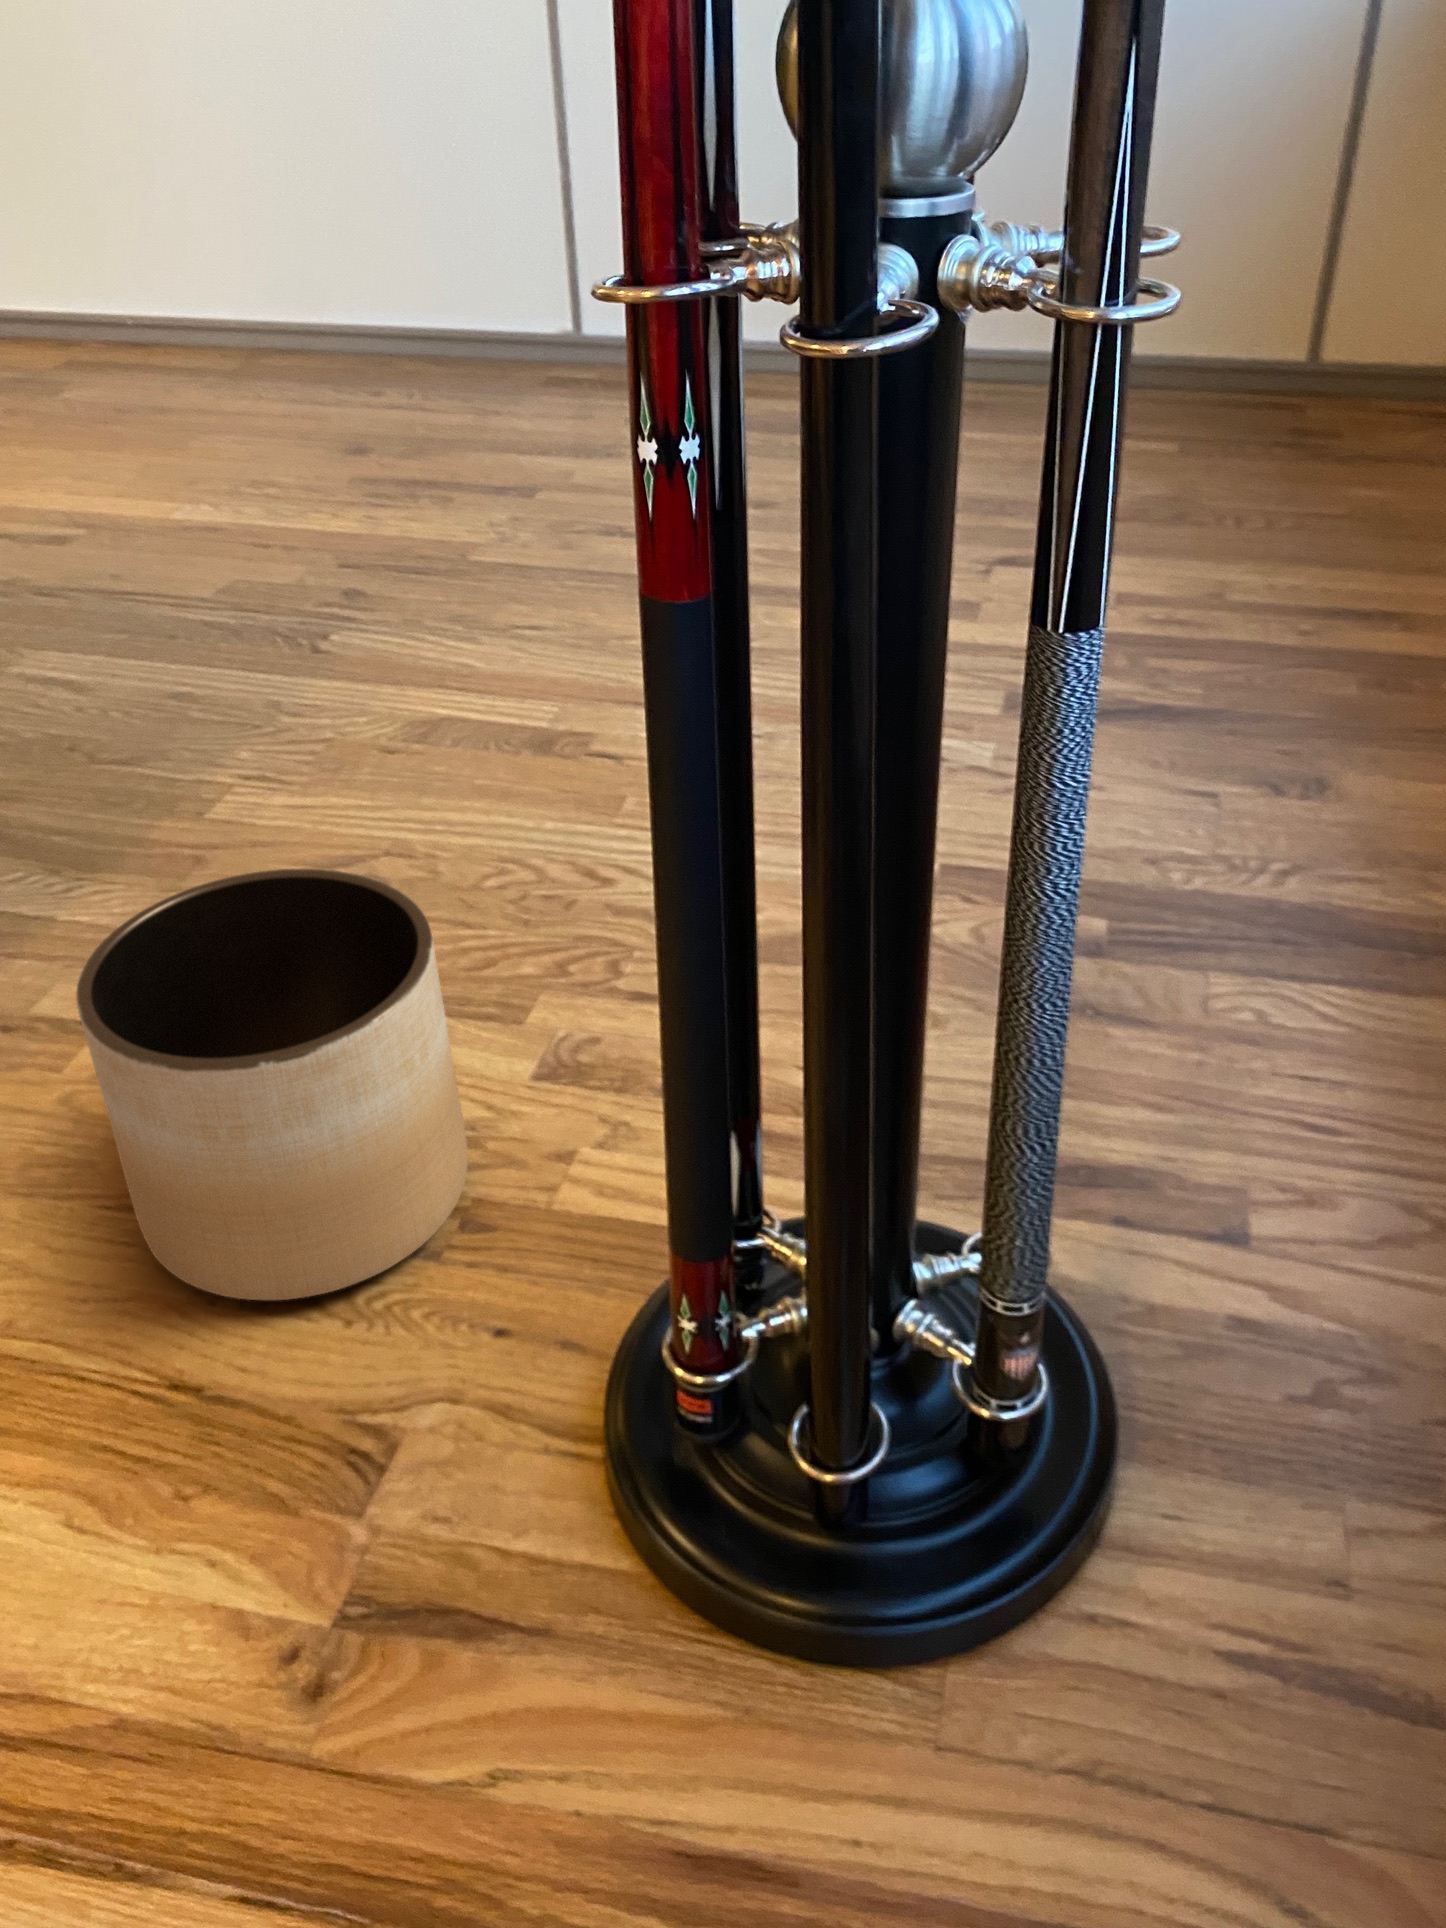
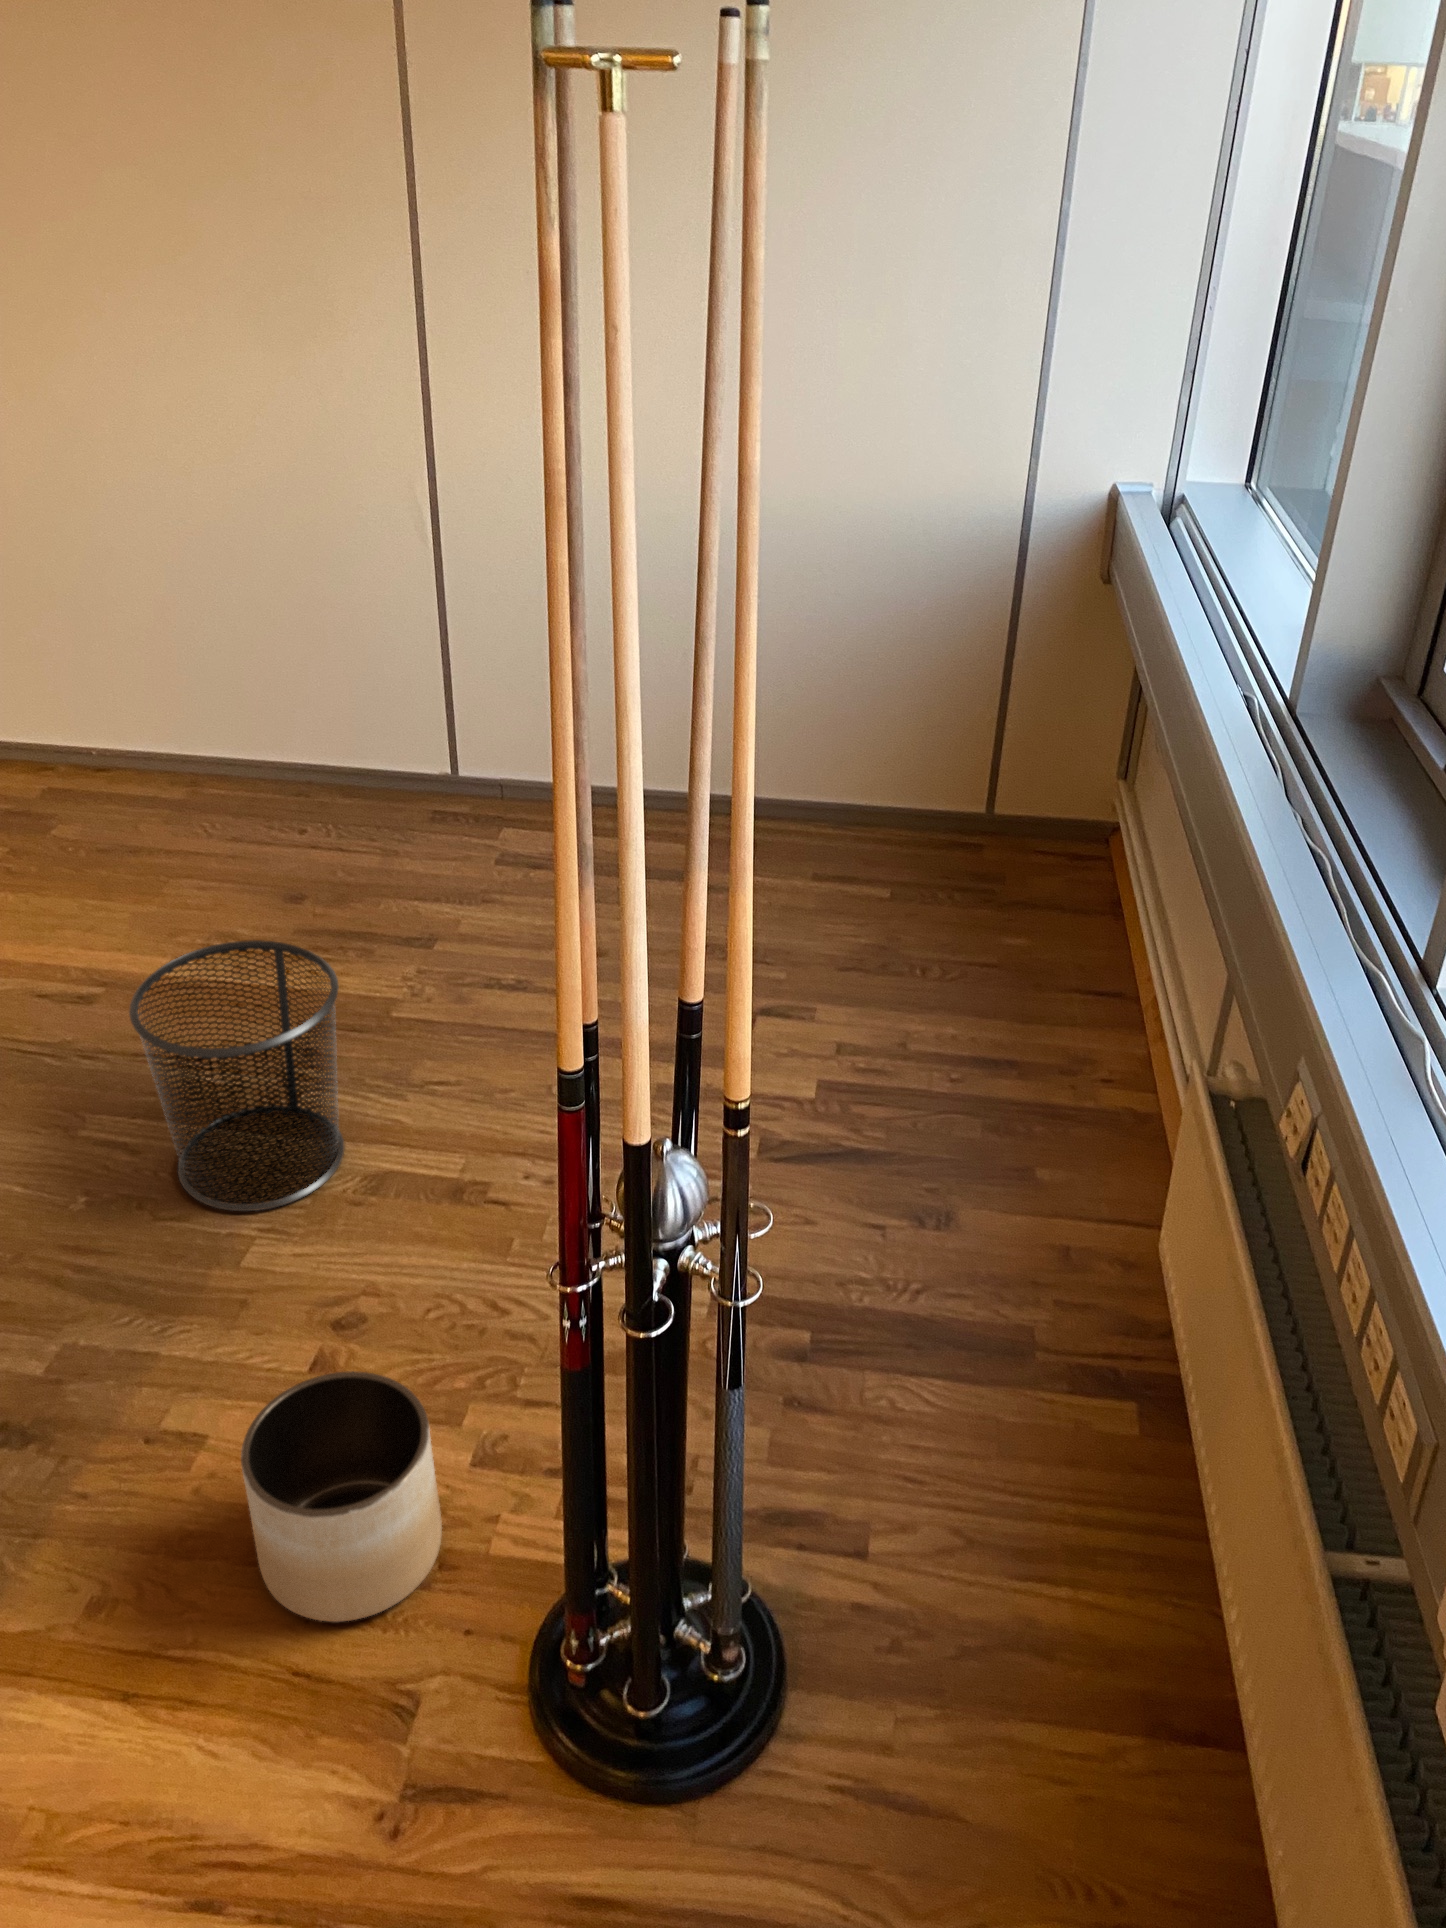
trash can: none [33,353,382,756] -> present [129,940,344,1211]

